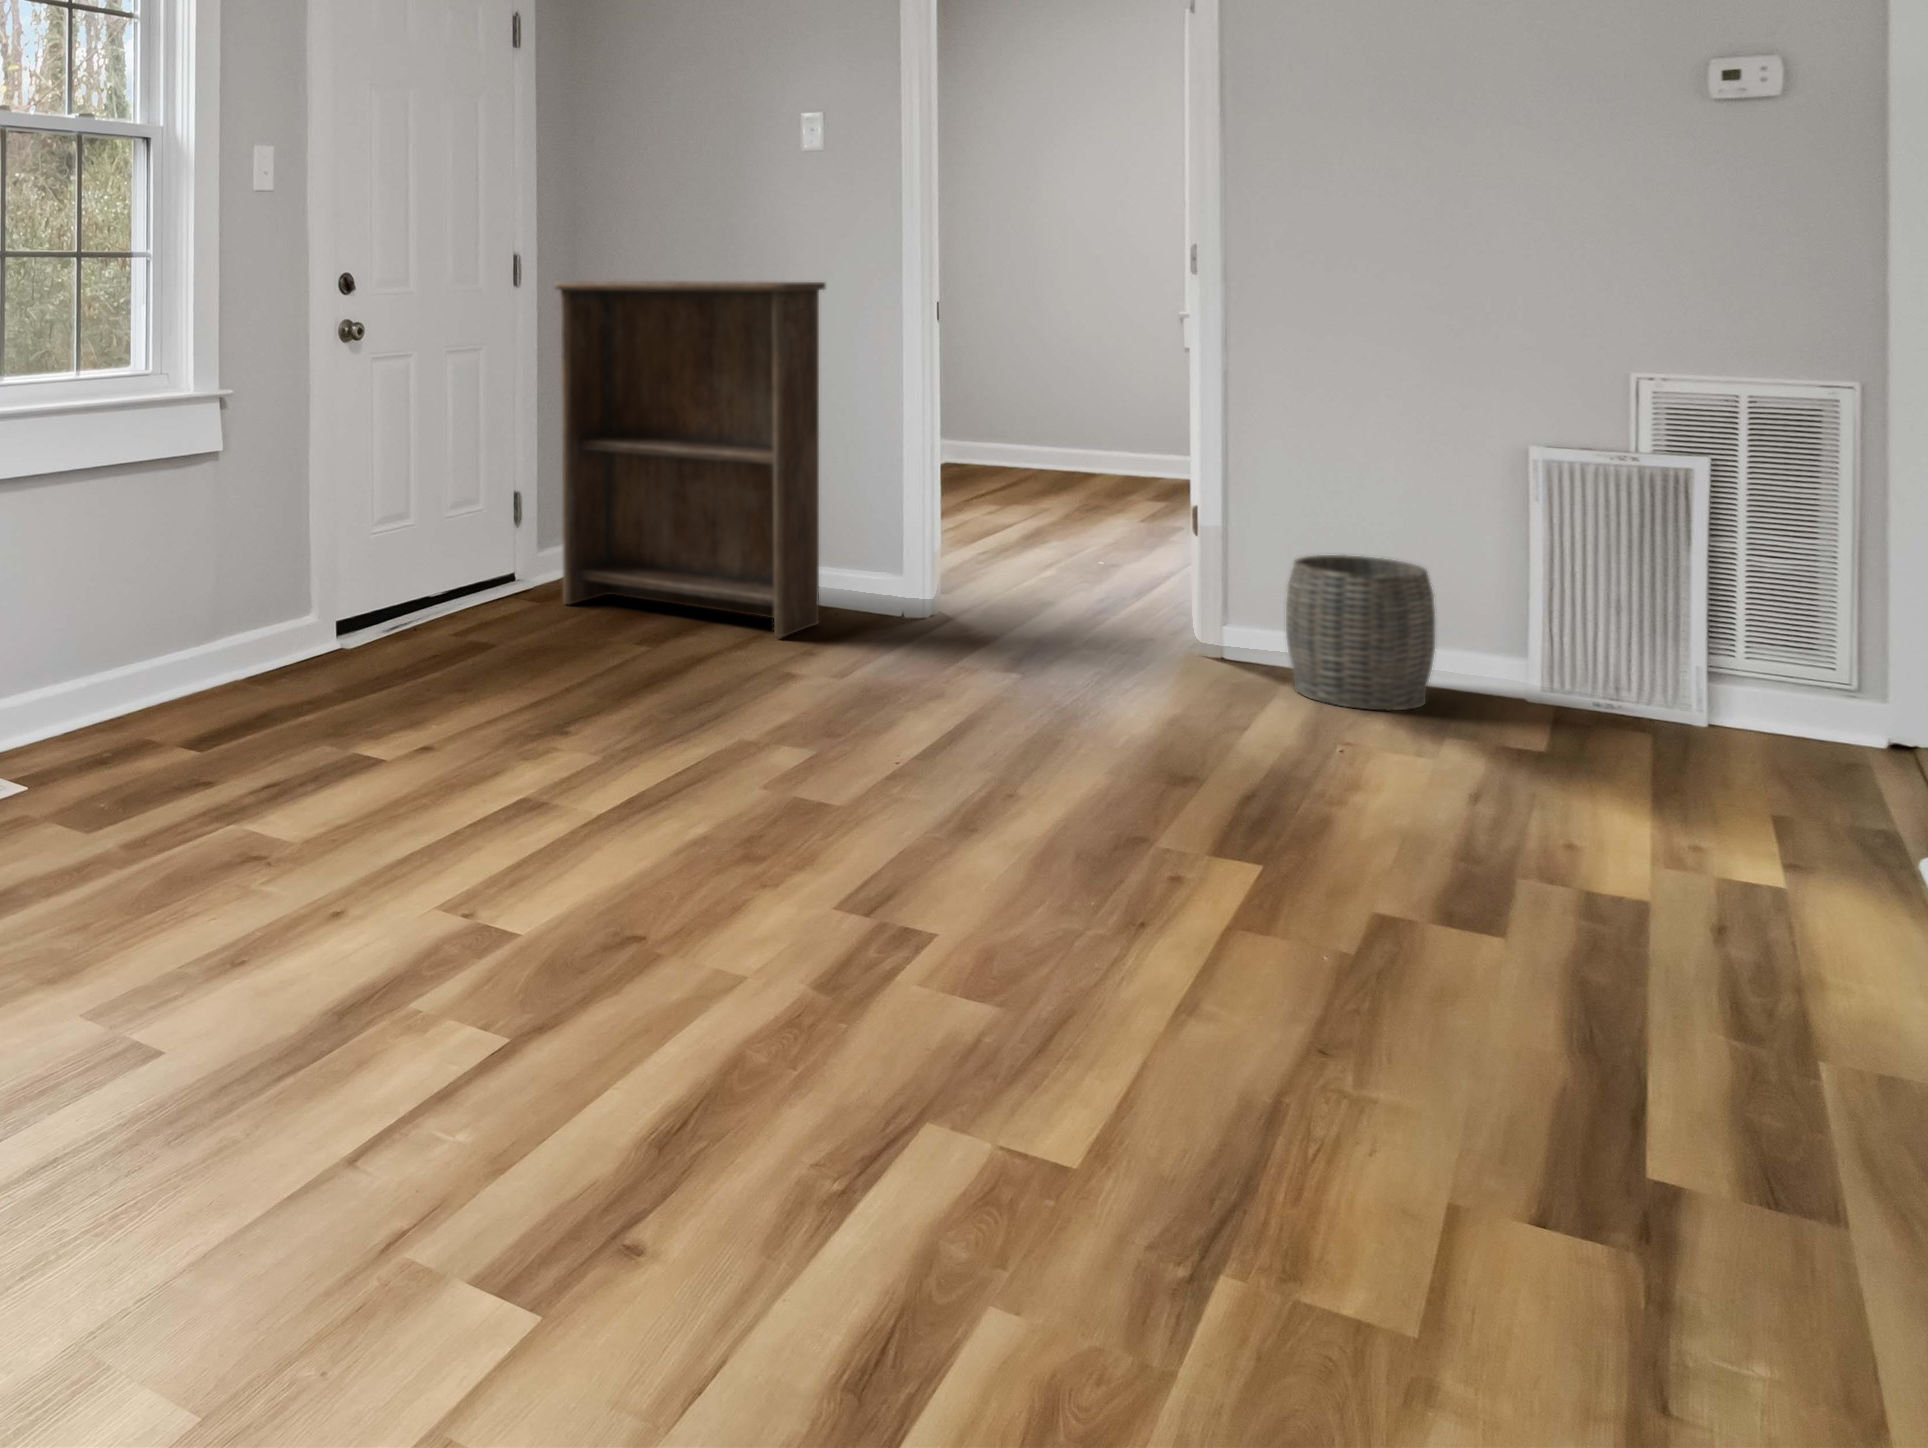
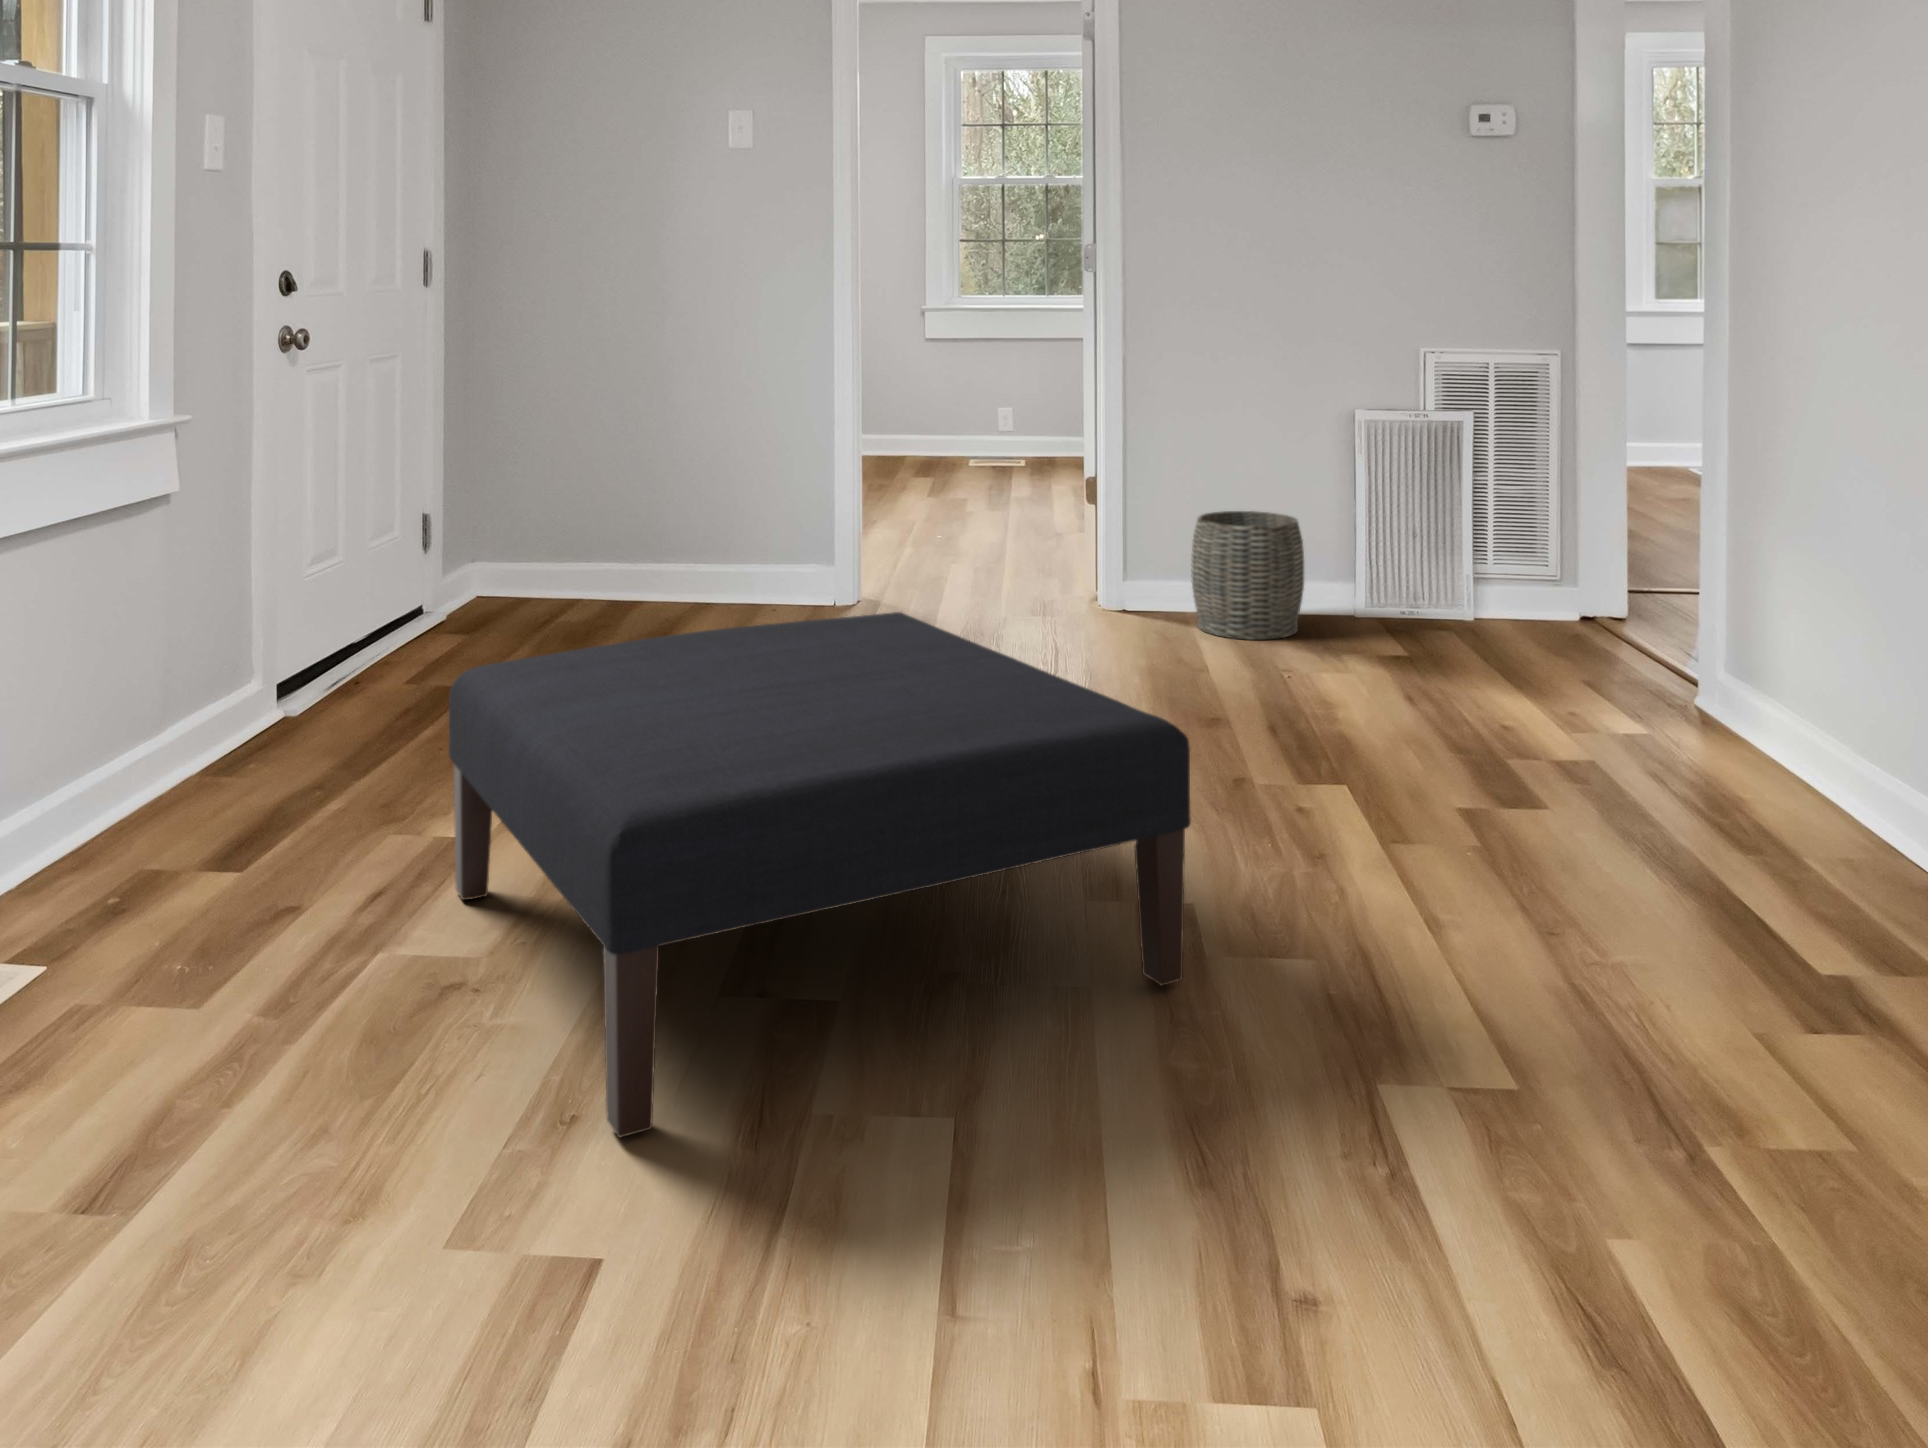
bookshelf: present [555,281,826,637] -> none [487,281,777,639]
ottoman: none [241,601,845,992] -> present [449,612,1191,1137]

